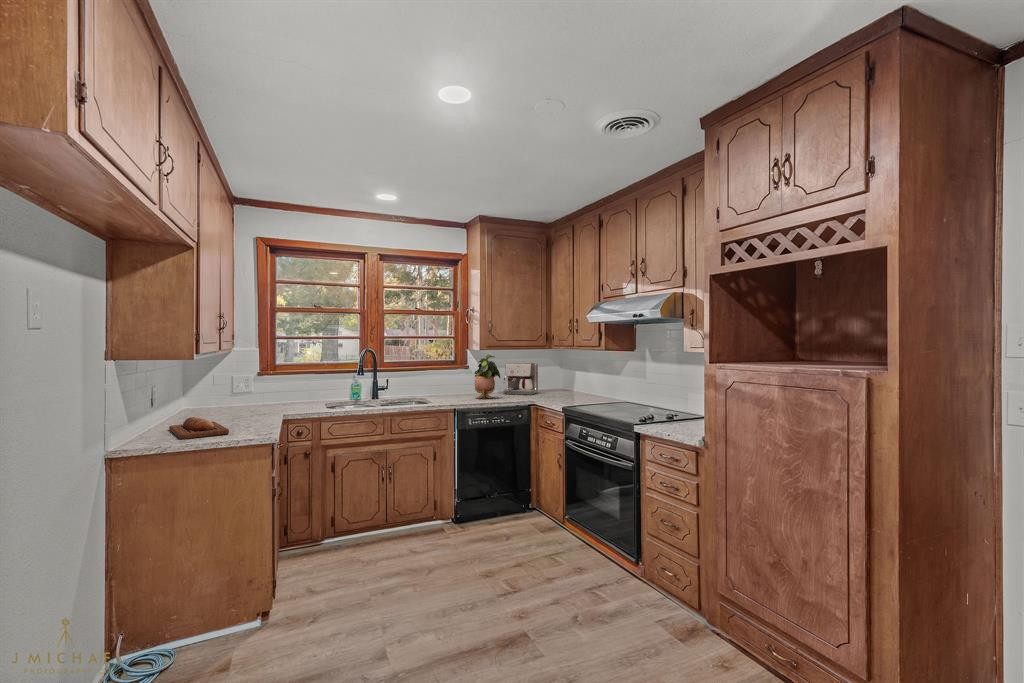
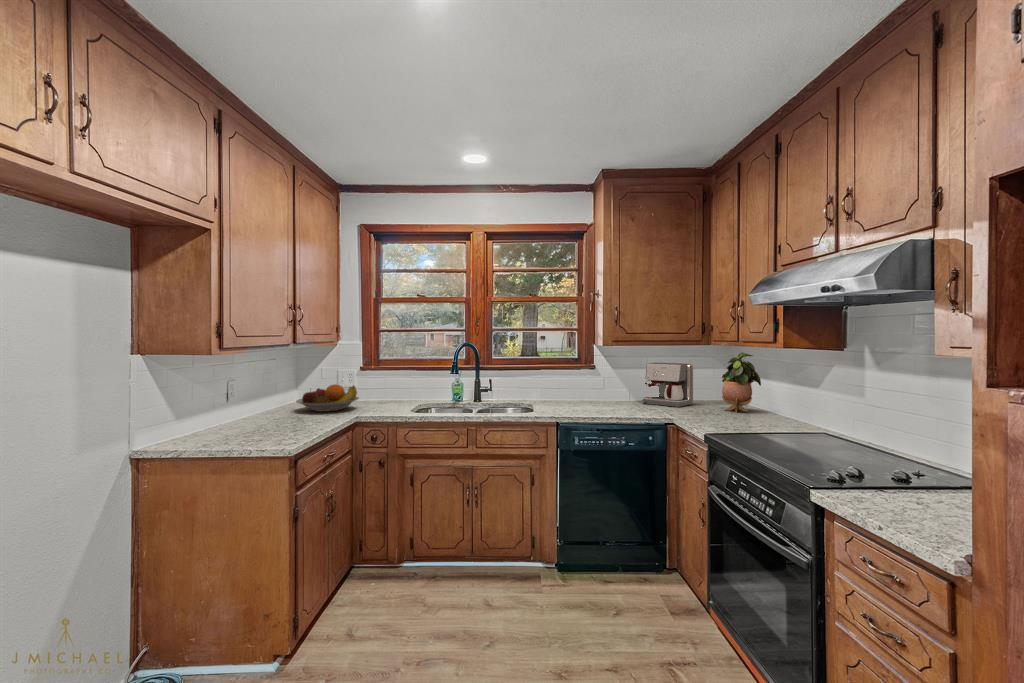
potted plant: present [474,354,500,399] -> present [722,352,761,413]
fruit bowl: none [214,387,275,412] -> present [296,384,359,412]
bread loaf: present [169,417,229,439] -> none [189,419,260,447]

